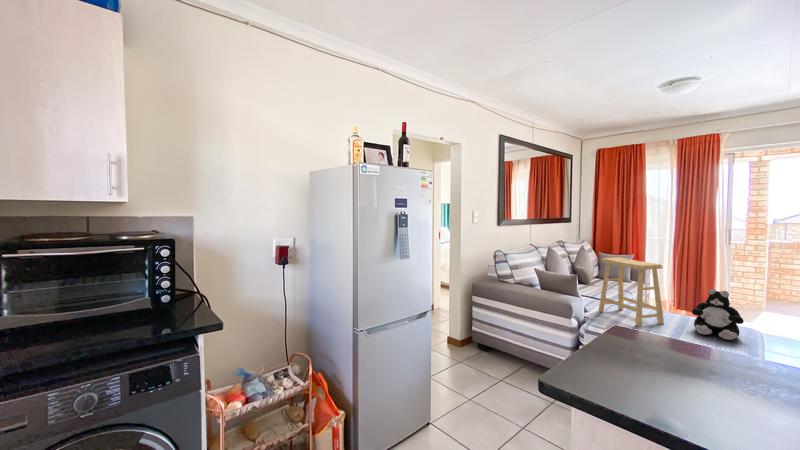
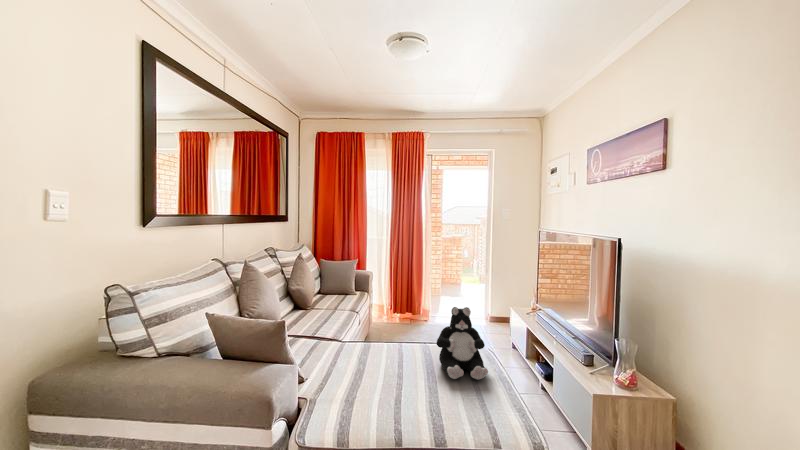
footstool: present [599,257,664,326] -> none [324,273,409,393]

